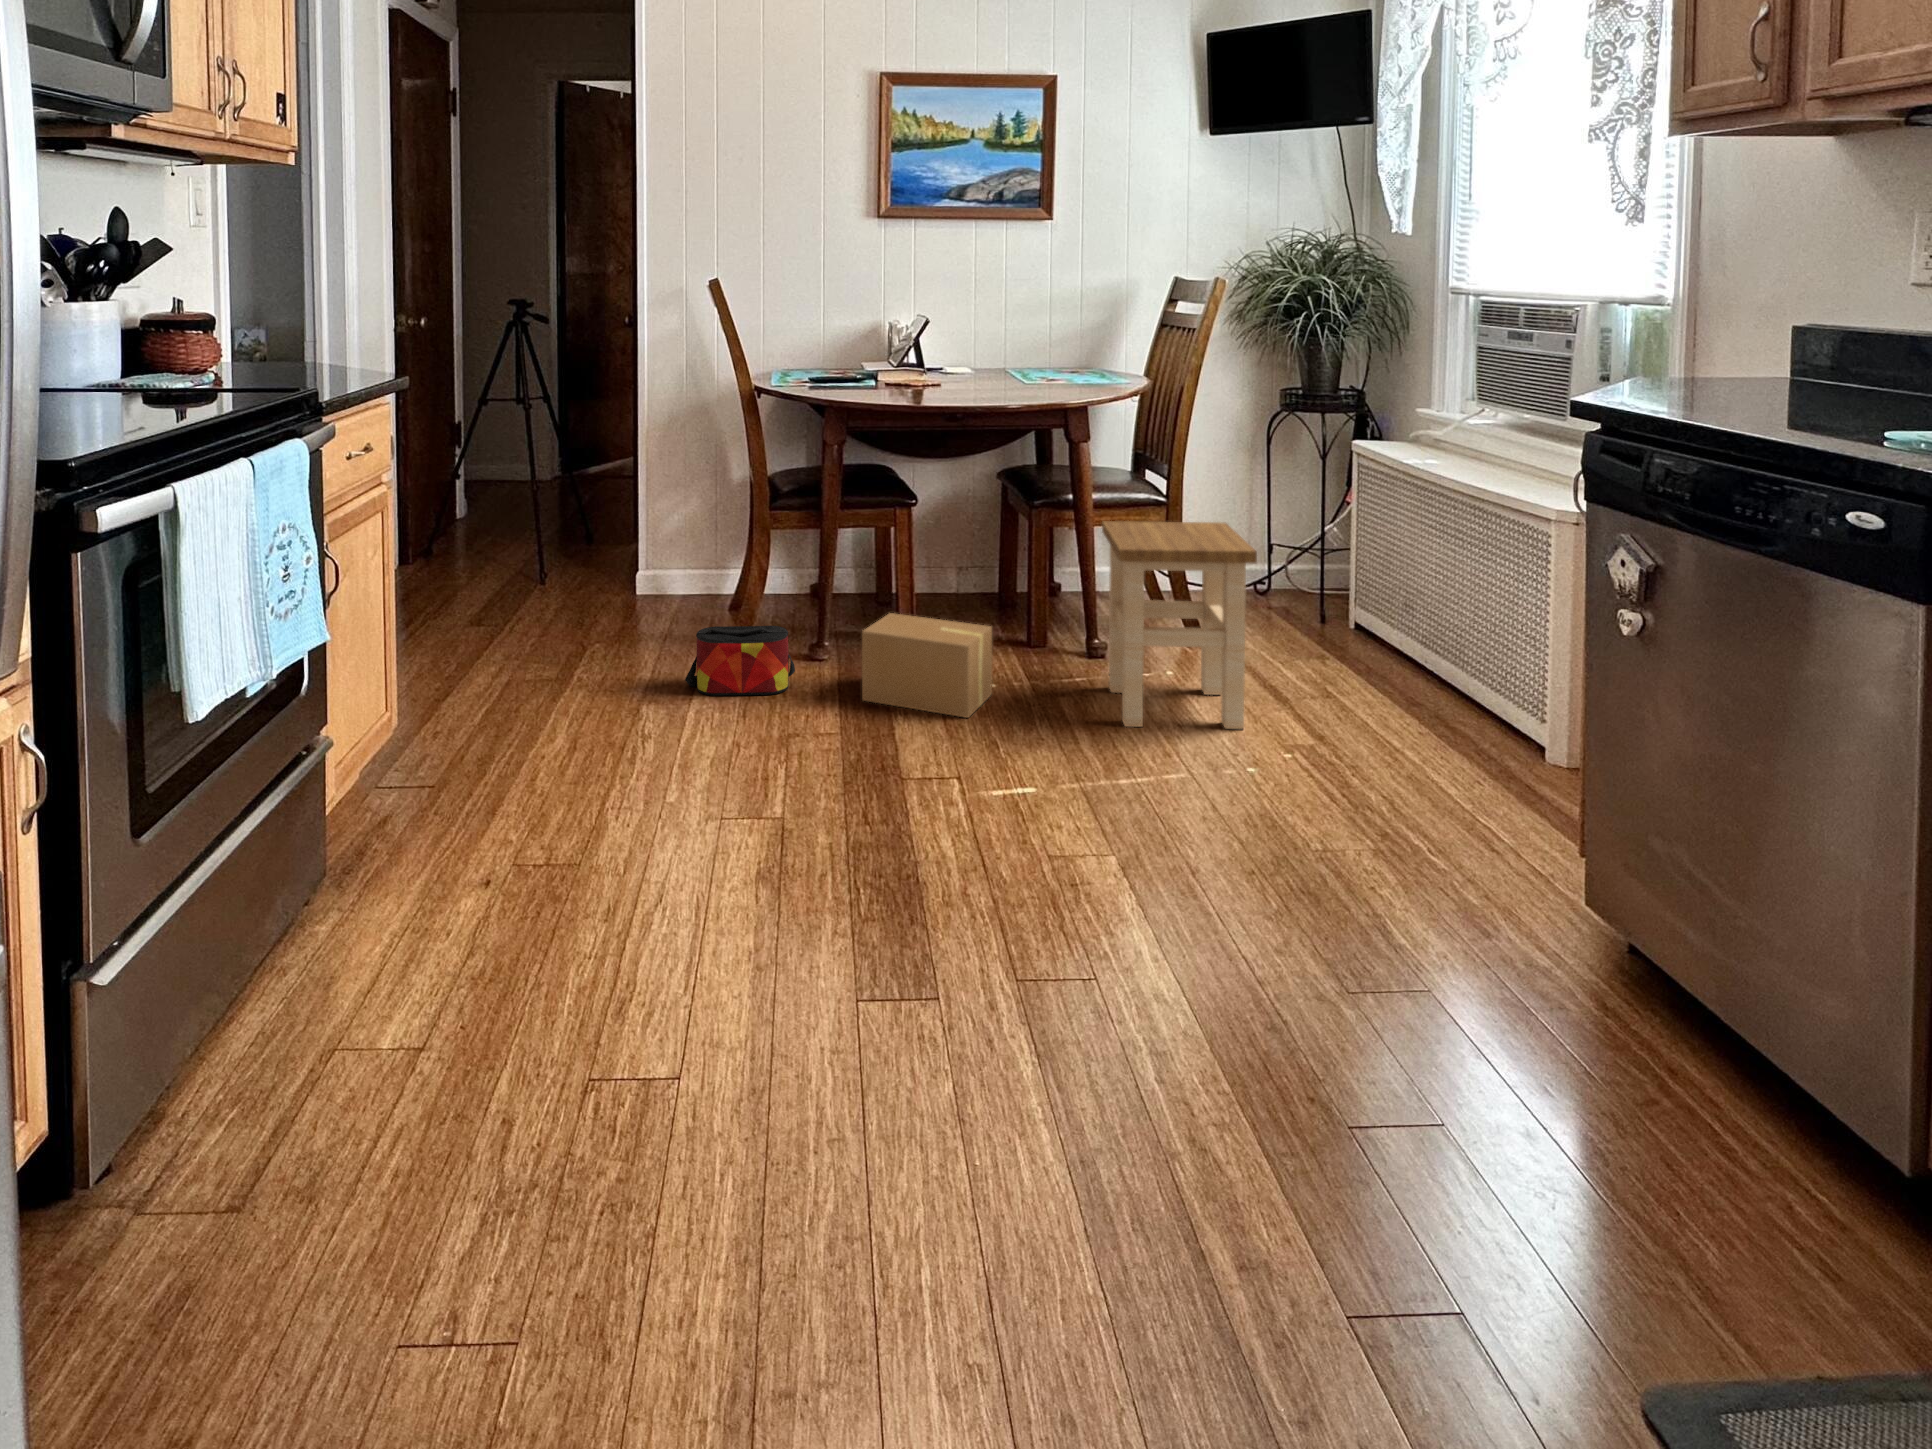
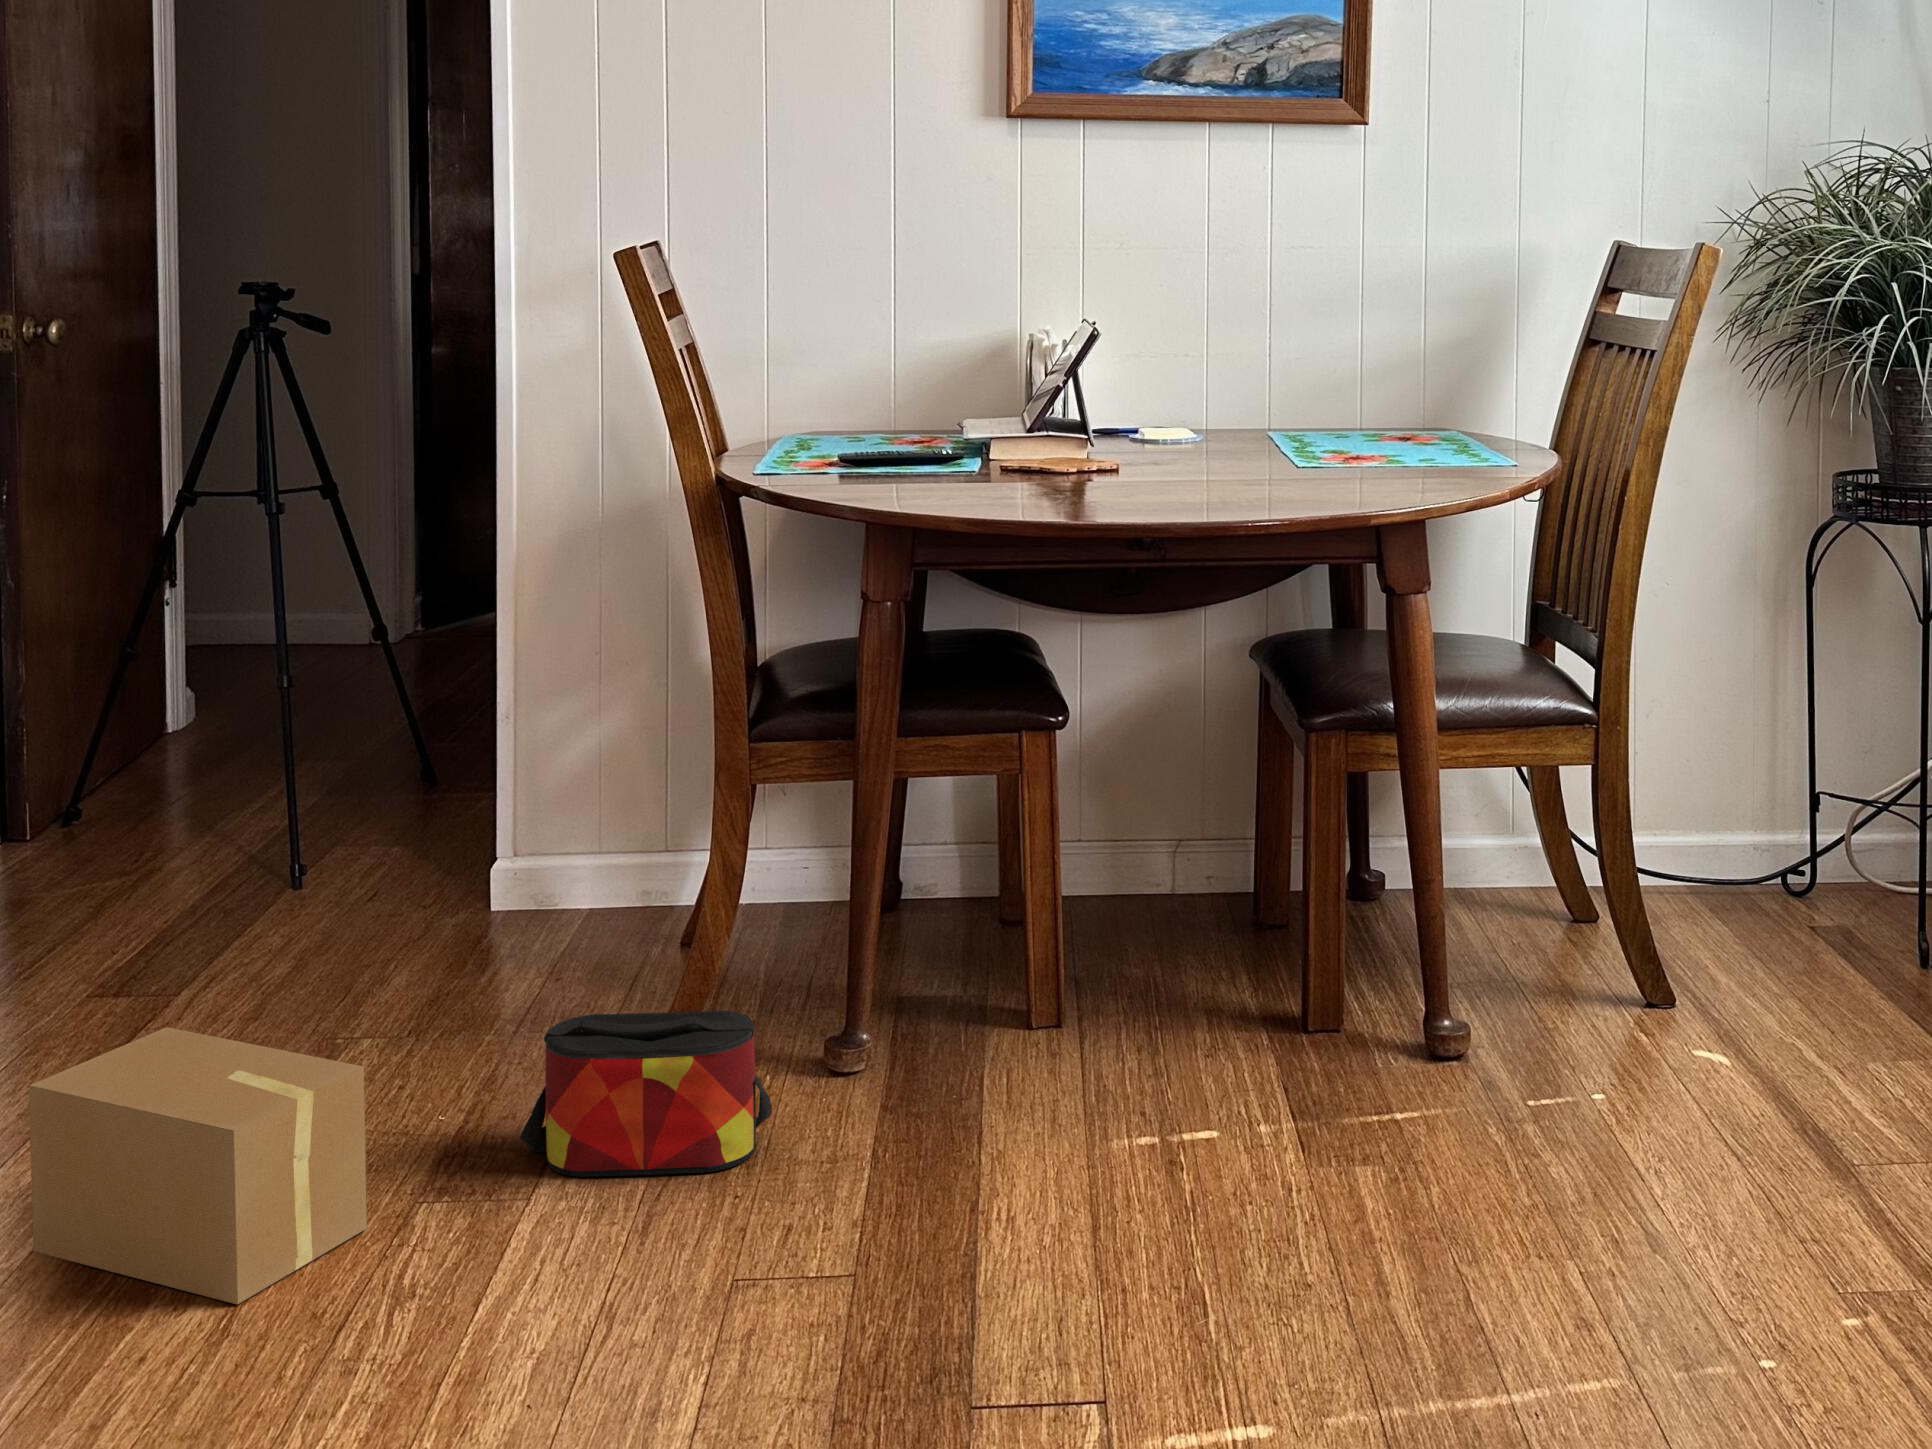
stool: present [1102,521,1257,729] -> none [1453,775,1789,1254]
cardboard box: present [862,613,992,718] -> present [29,1027,367,1305]

